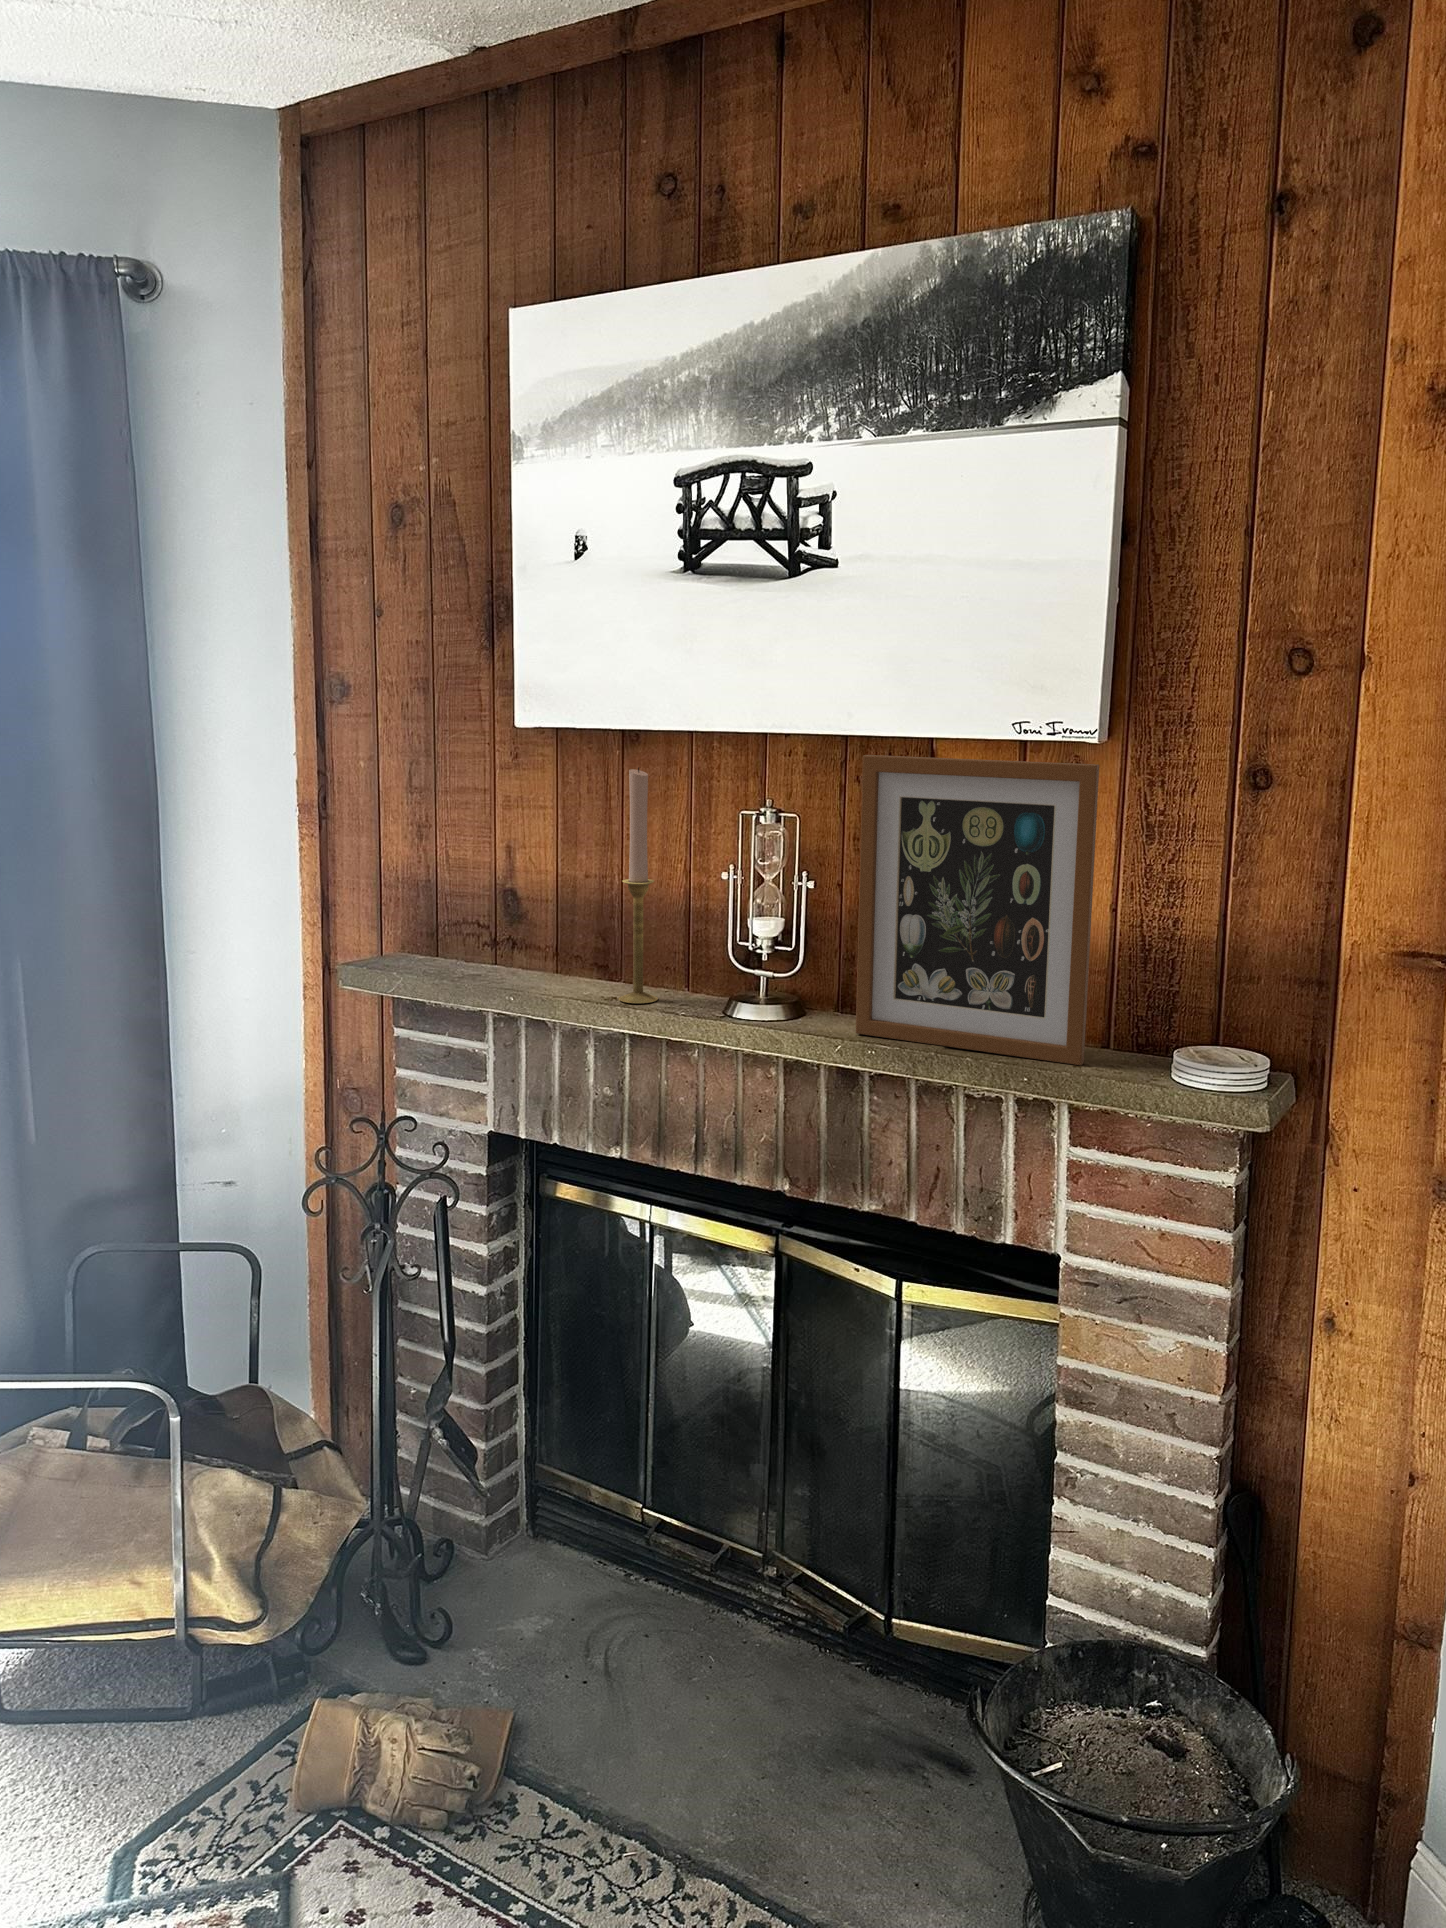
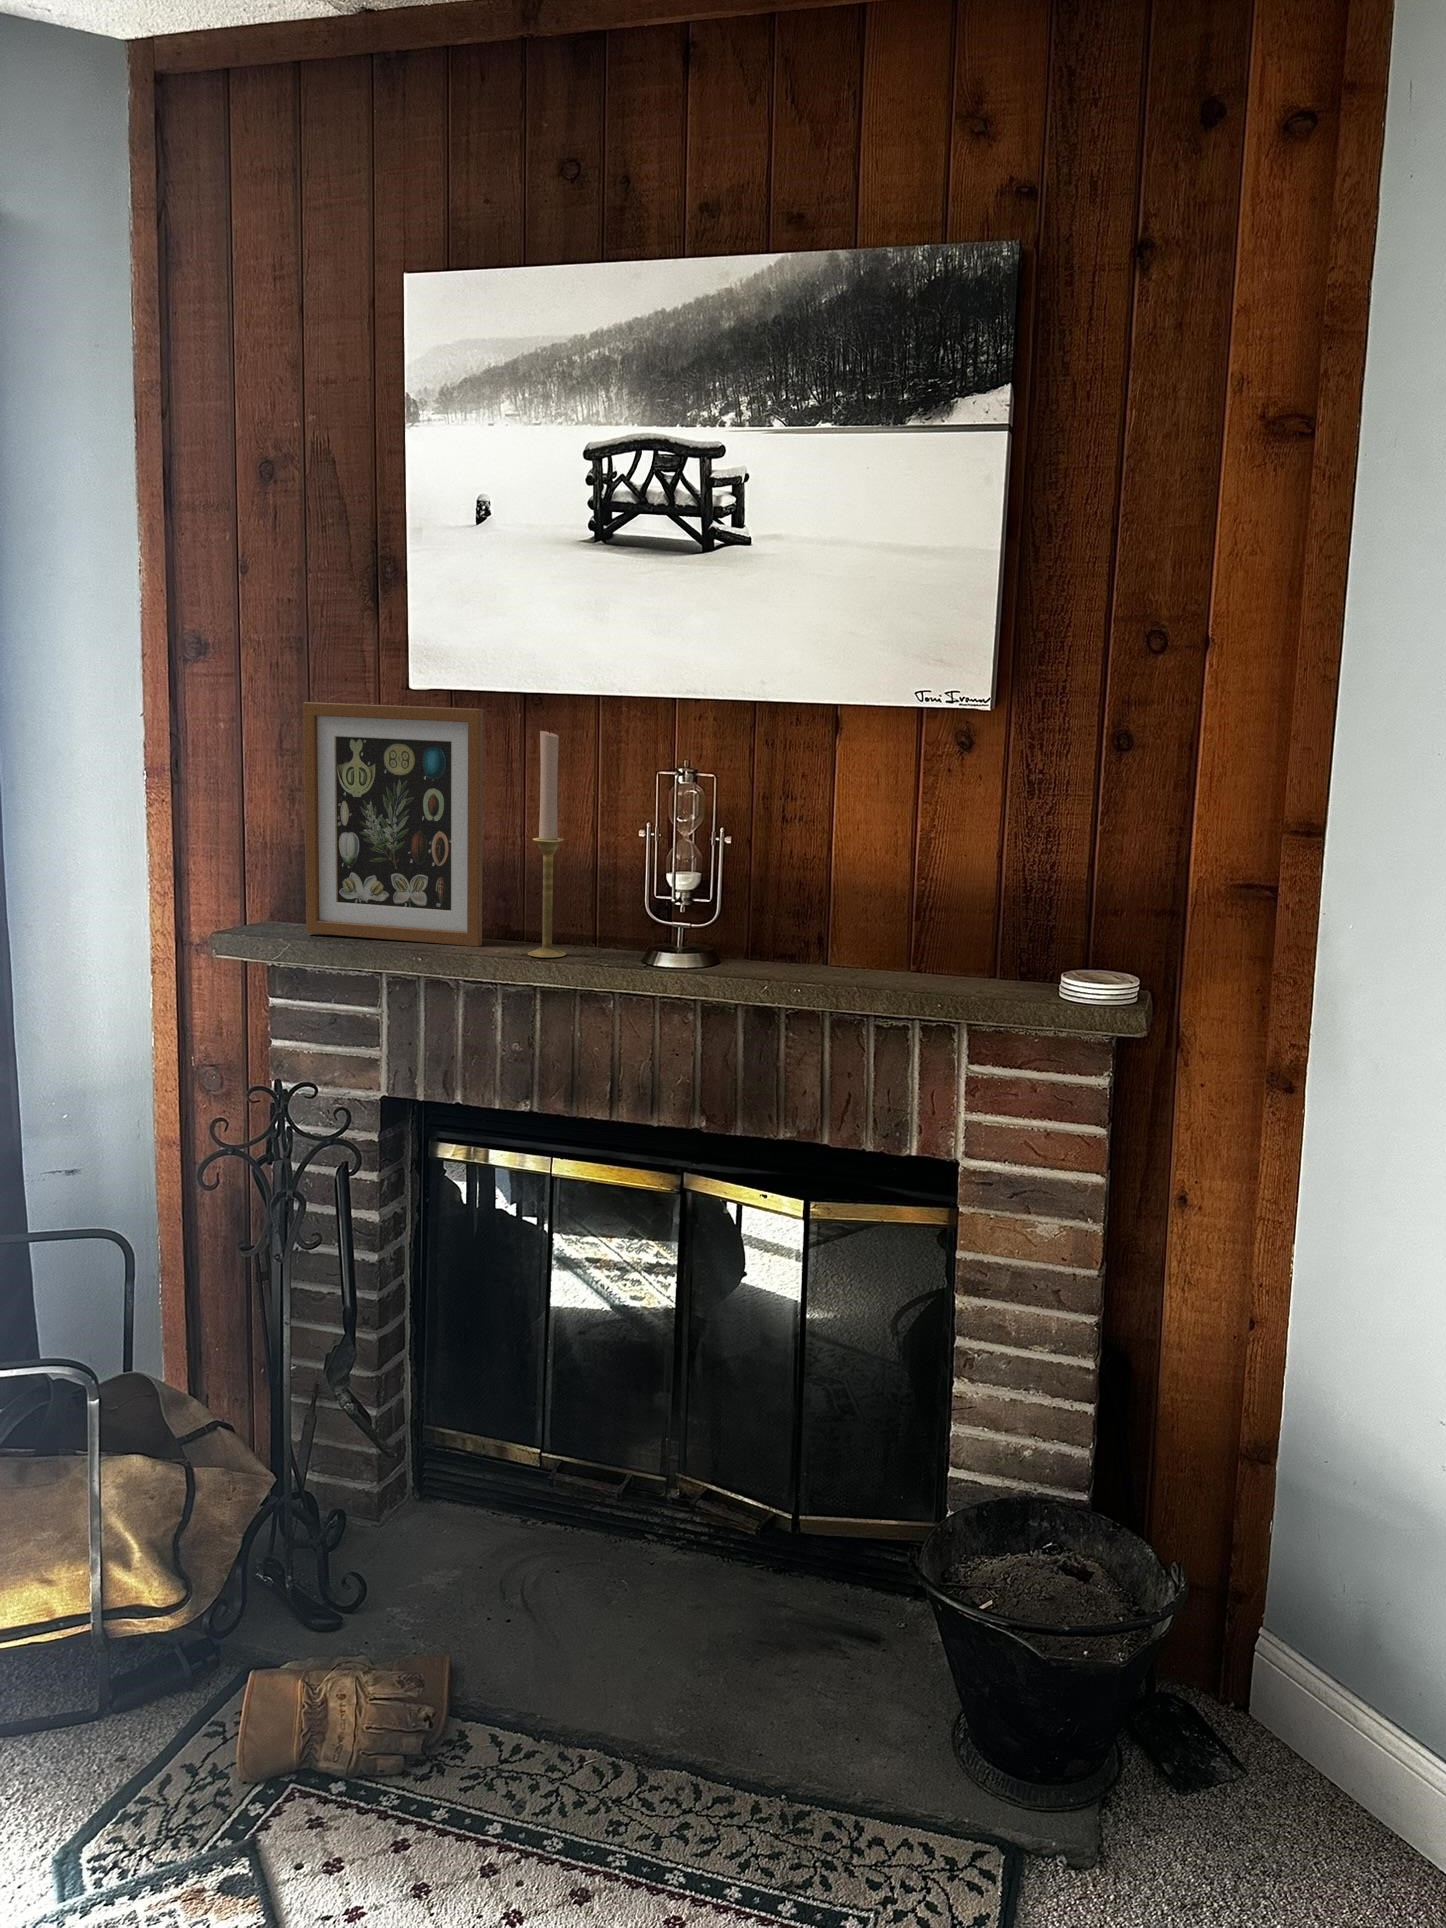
picture frame: present [856,755,1099,1065] -> present [303,702,483,947]

